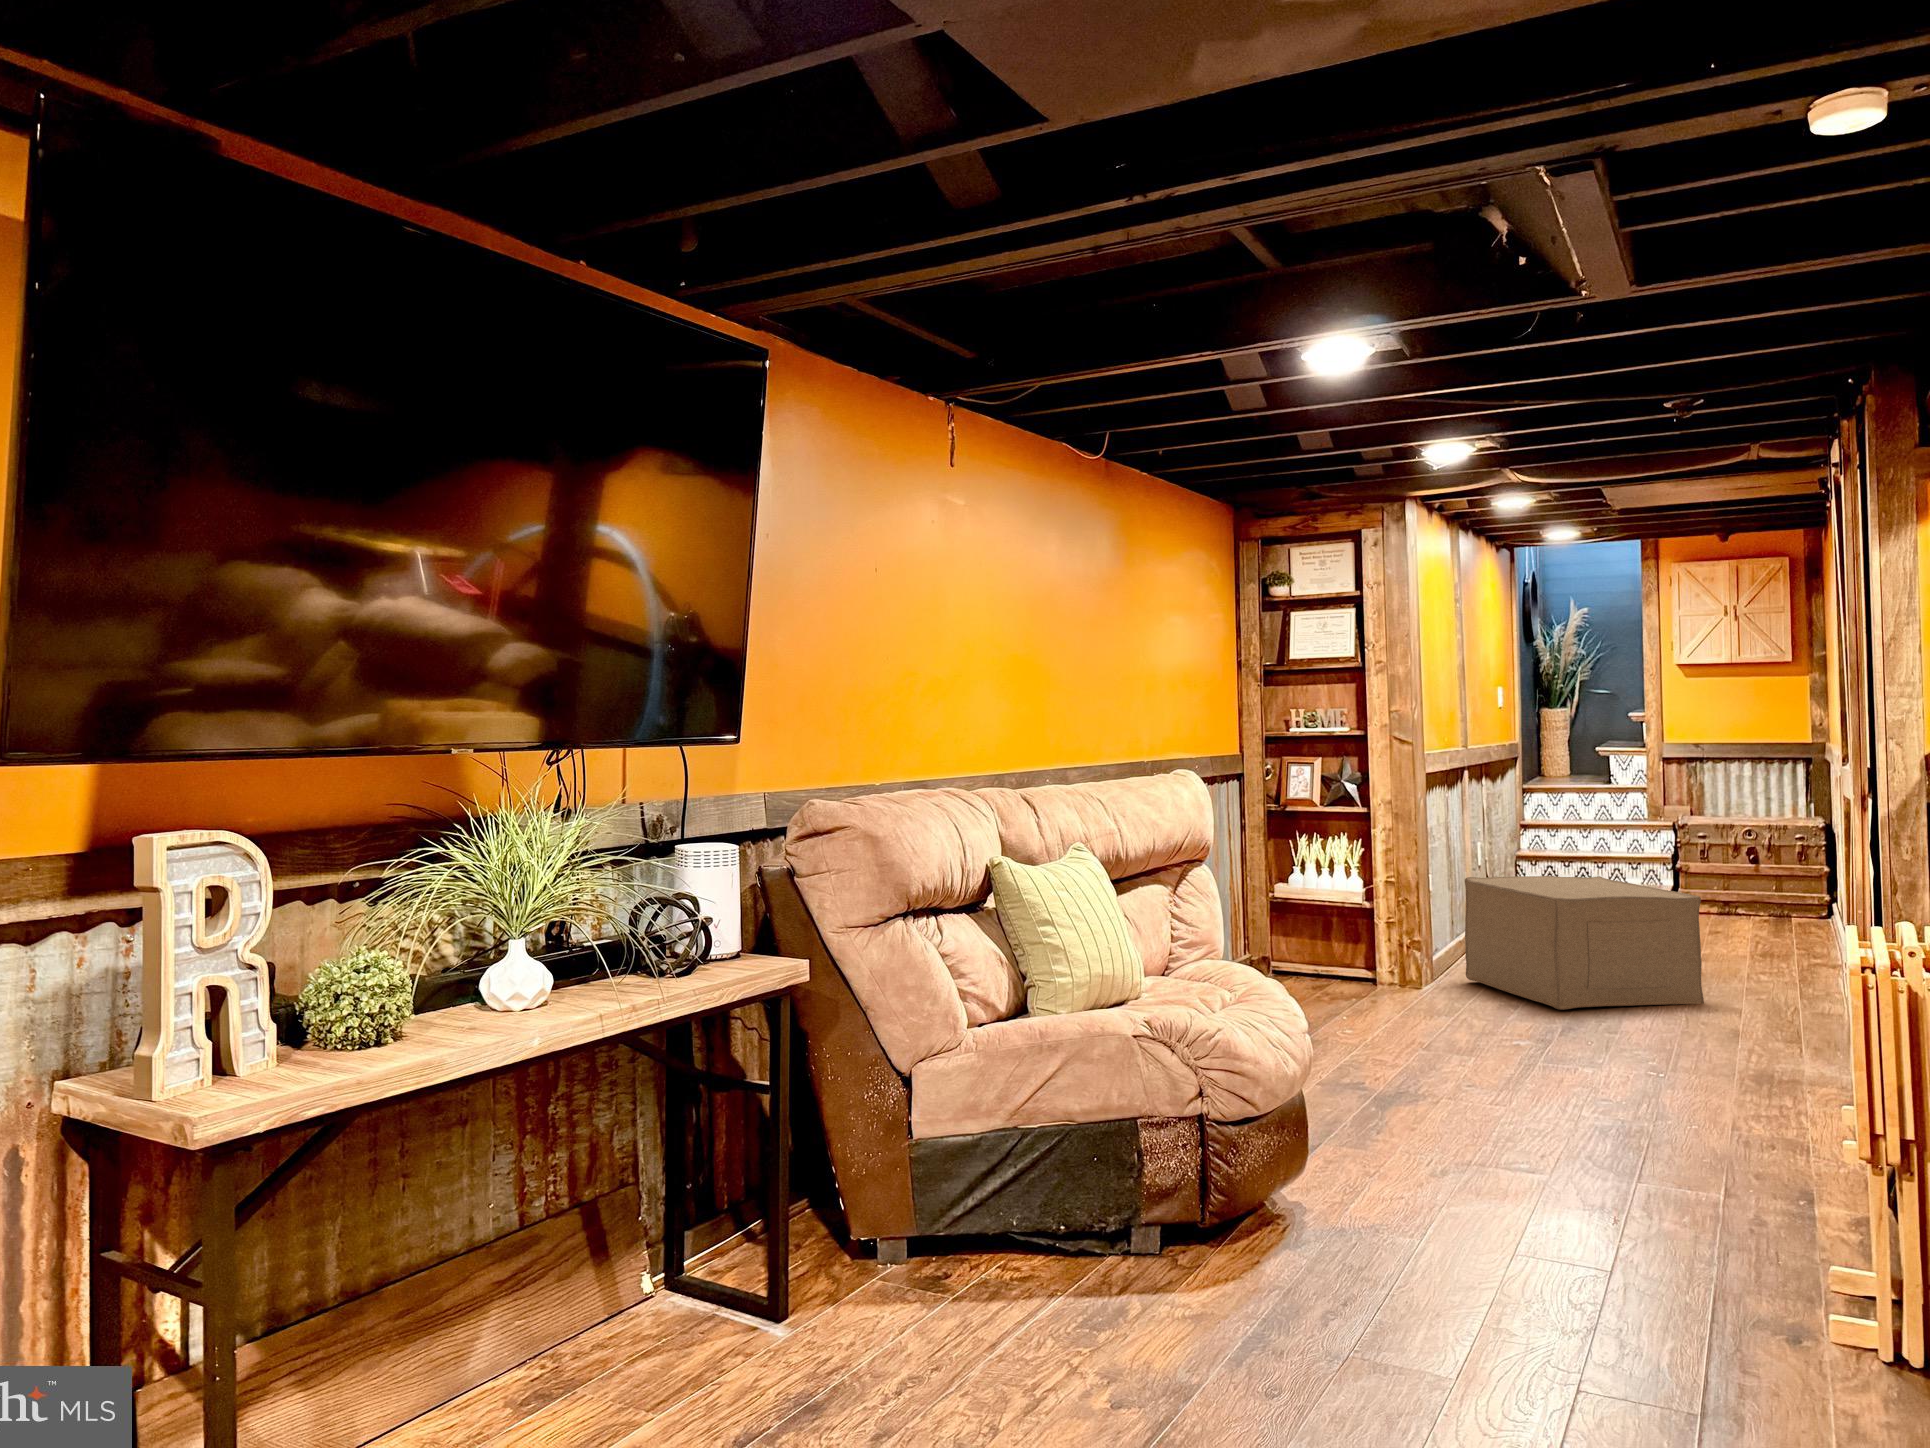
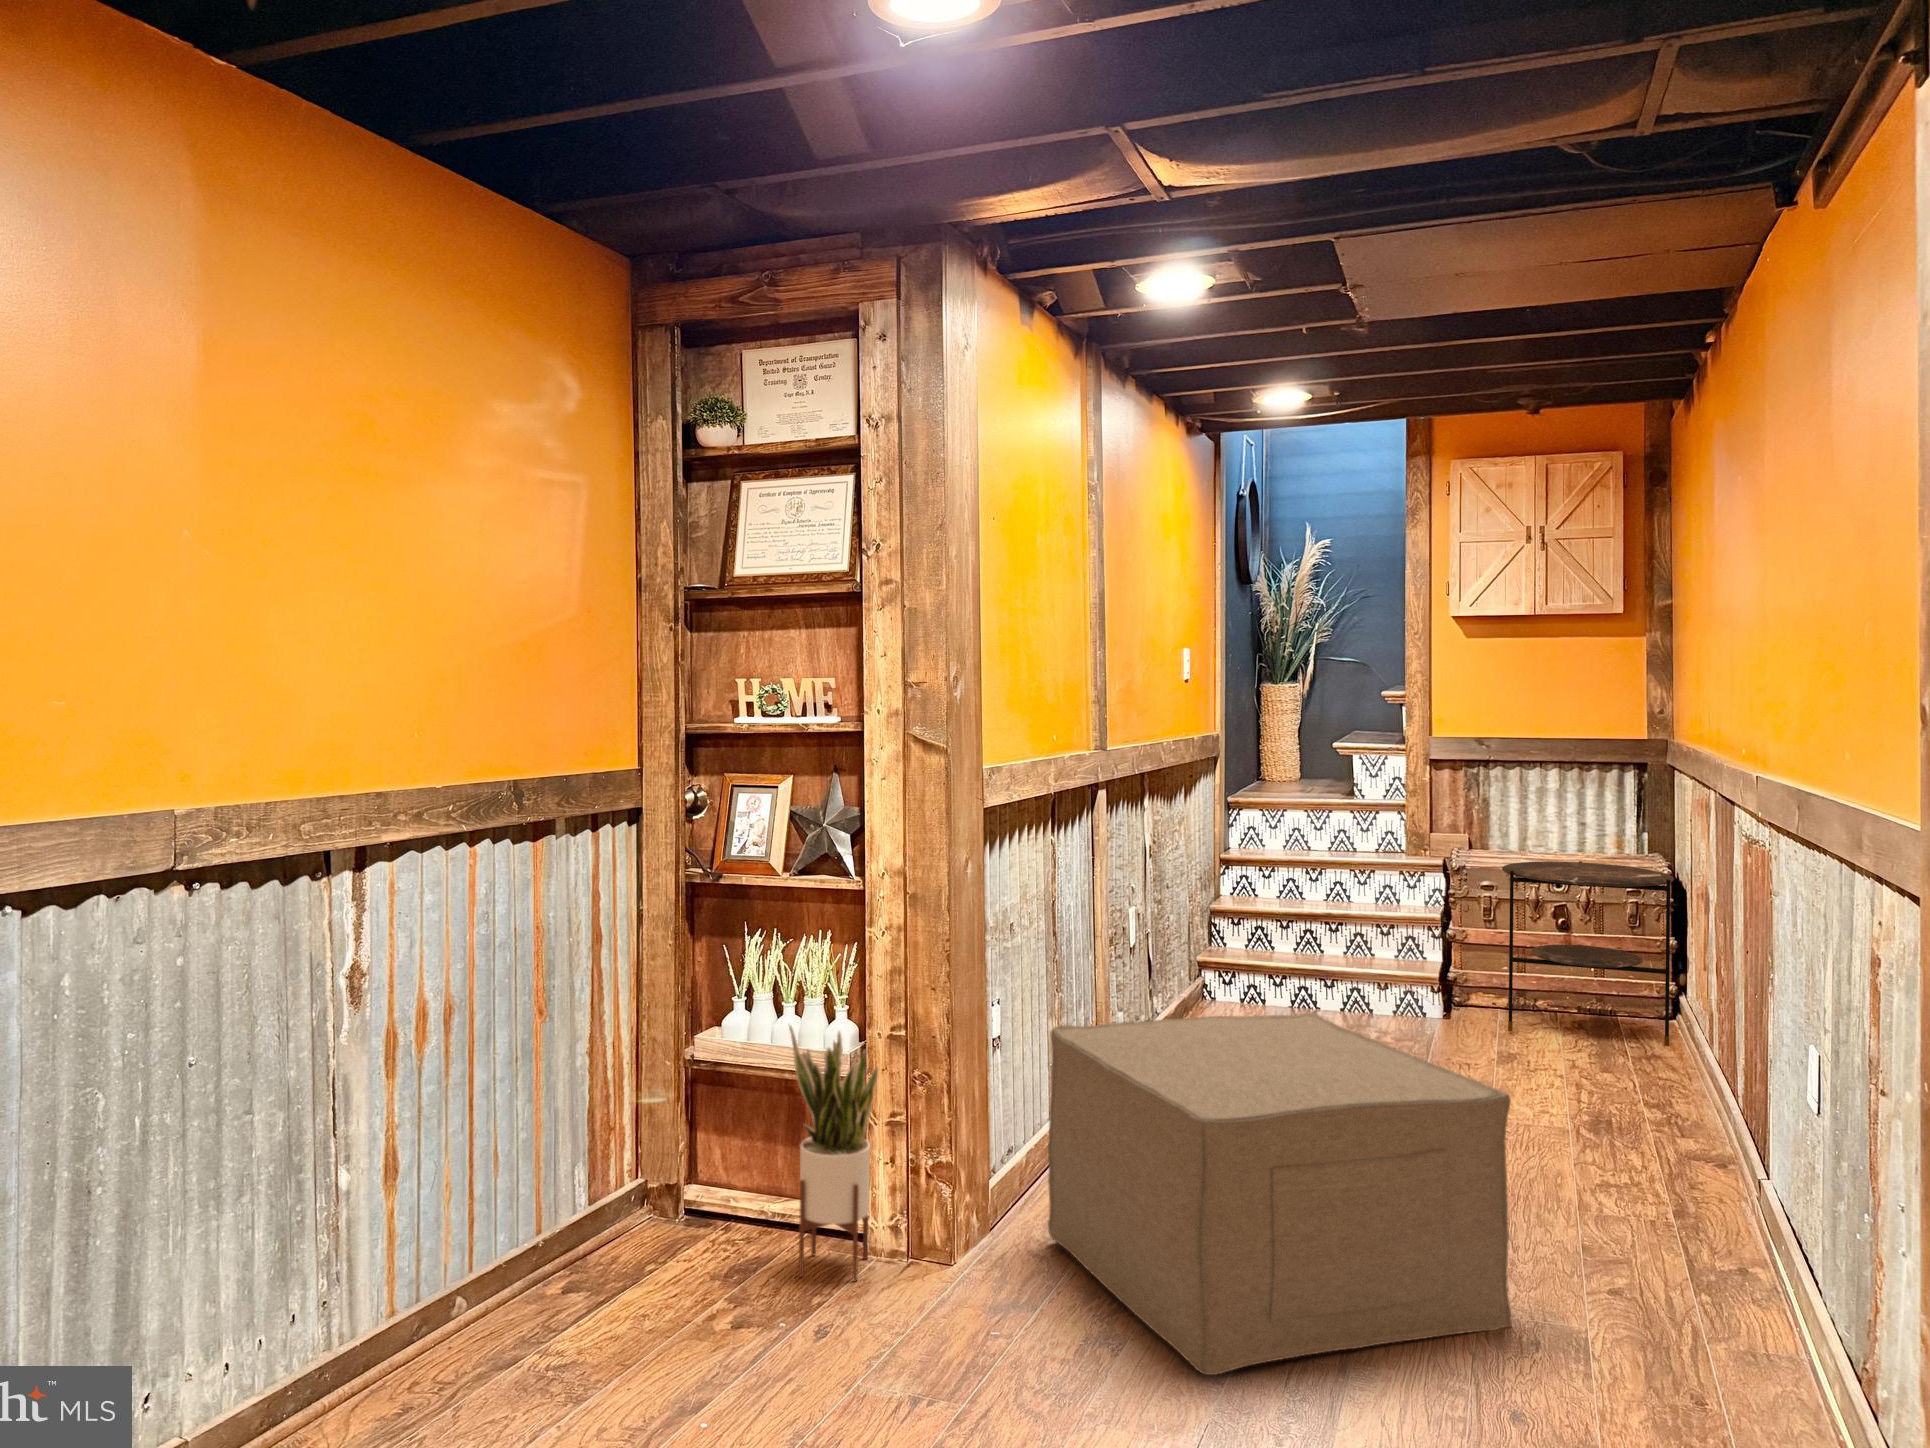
side table: none [1712,820,1825,929] -> present [1502,861,1674,1046]
potted plant: none [1336,873,1385,990] -> present [789,1026,878,1281]

